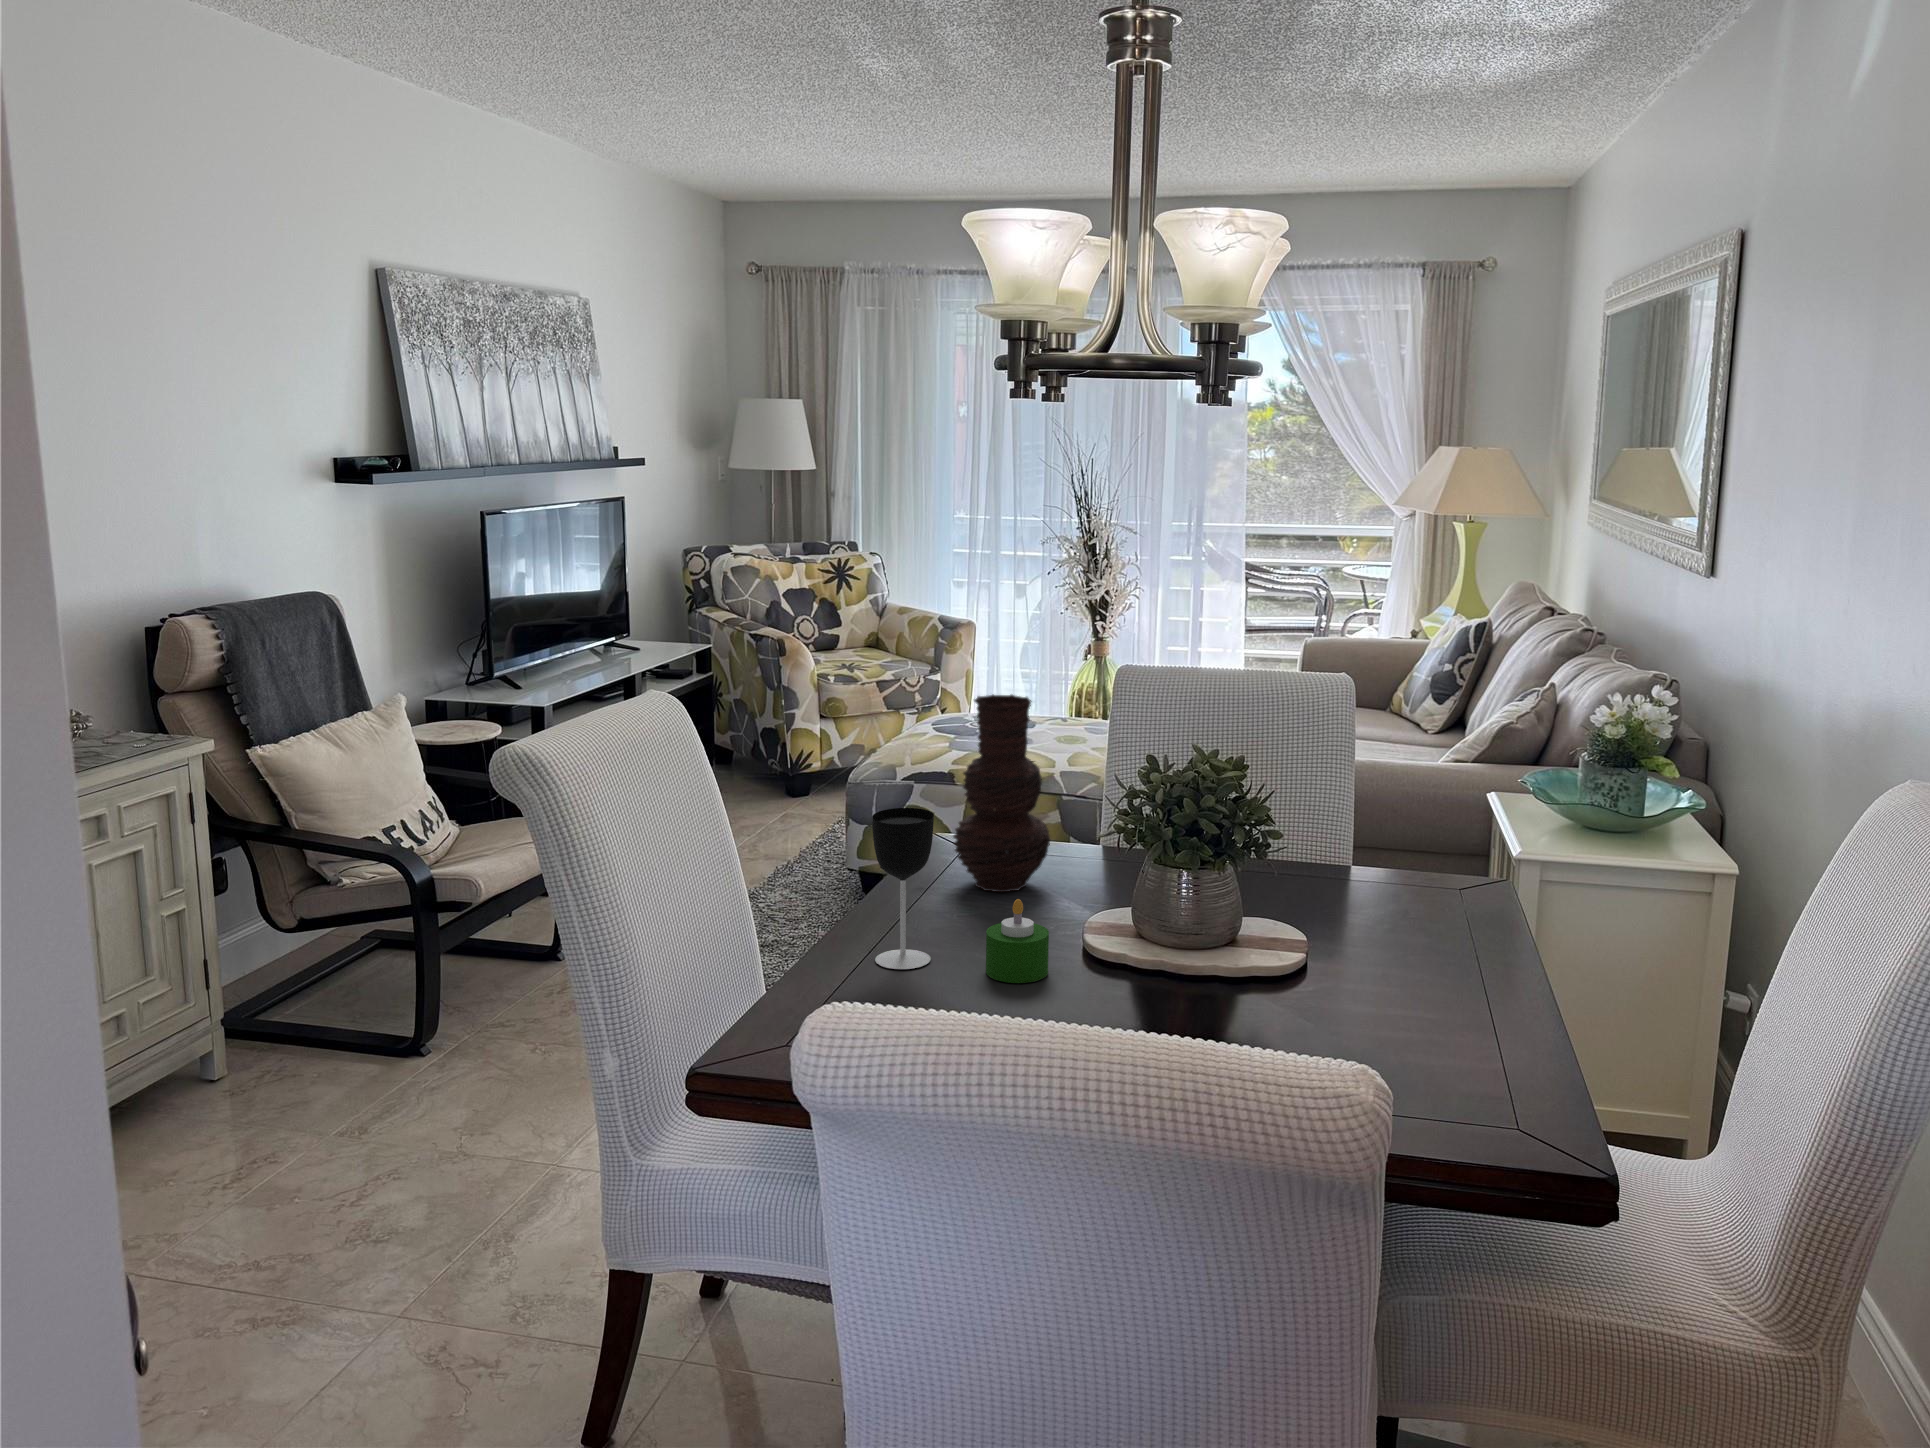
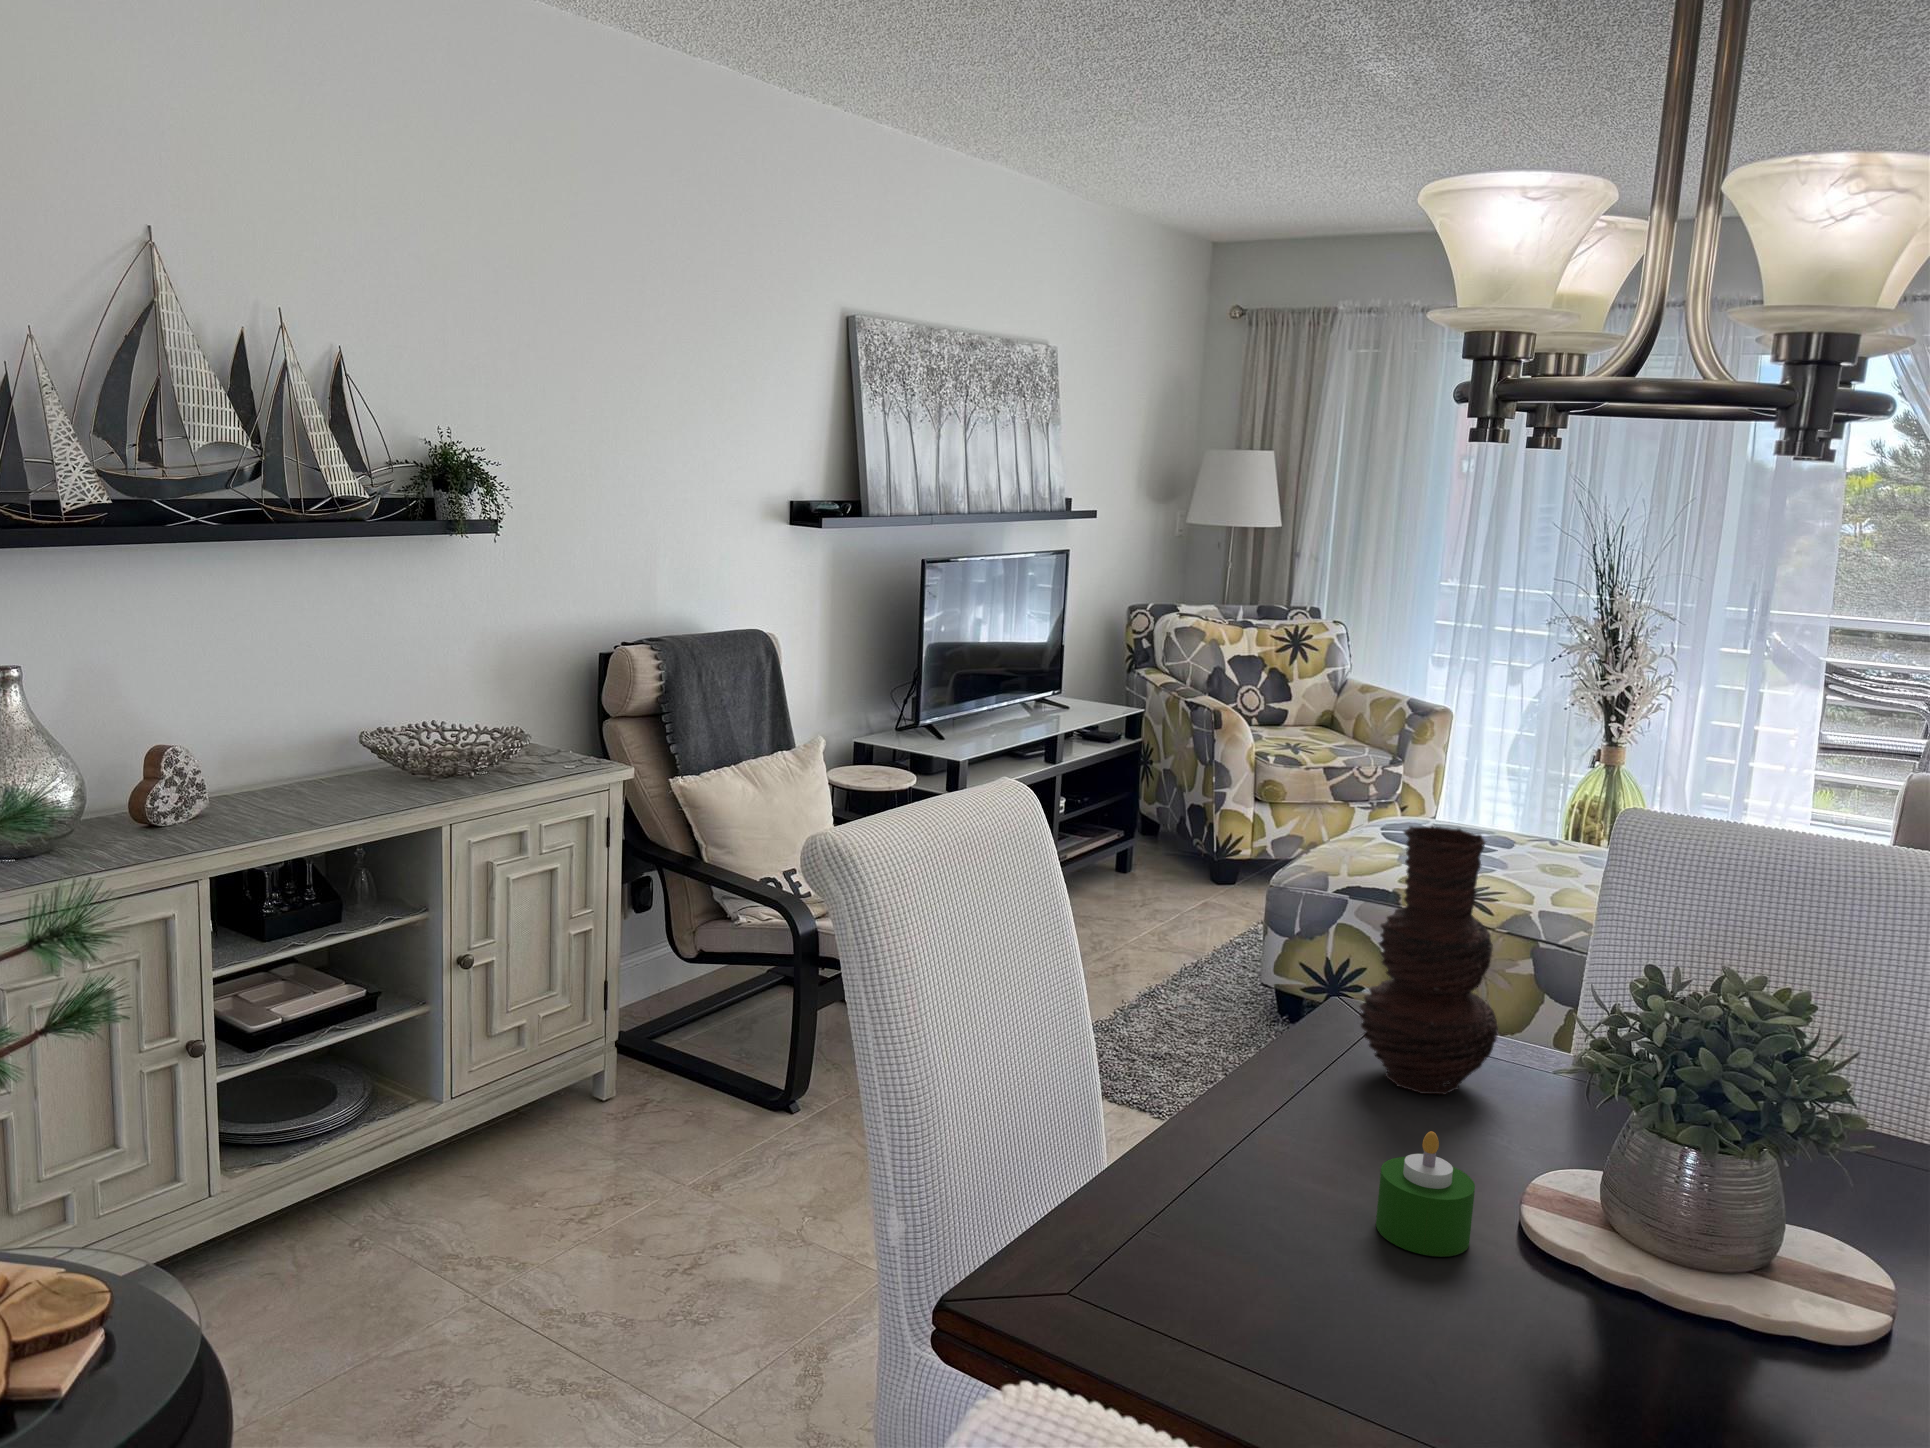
wine glass: present [872,808,934,969] -> none [1224,971,1321,1195]

